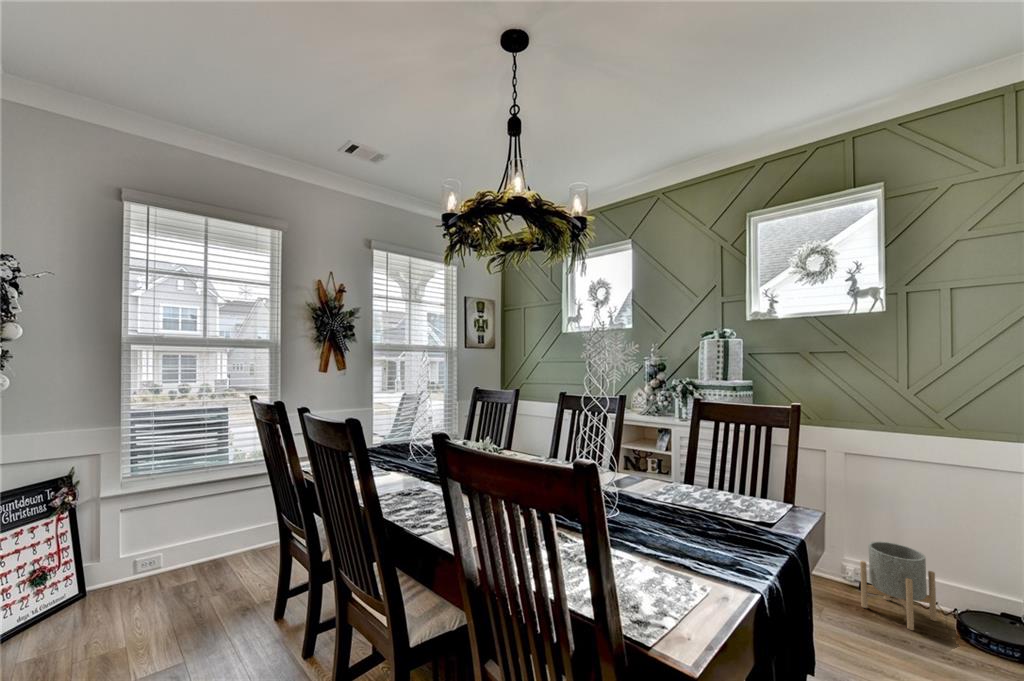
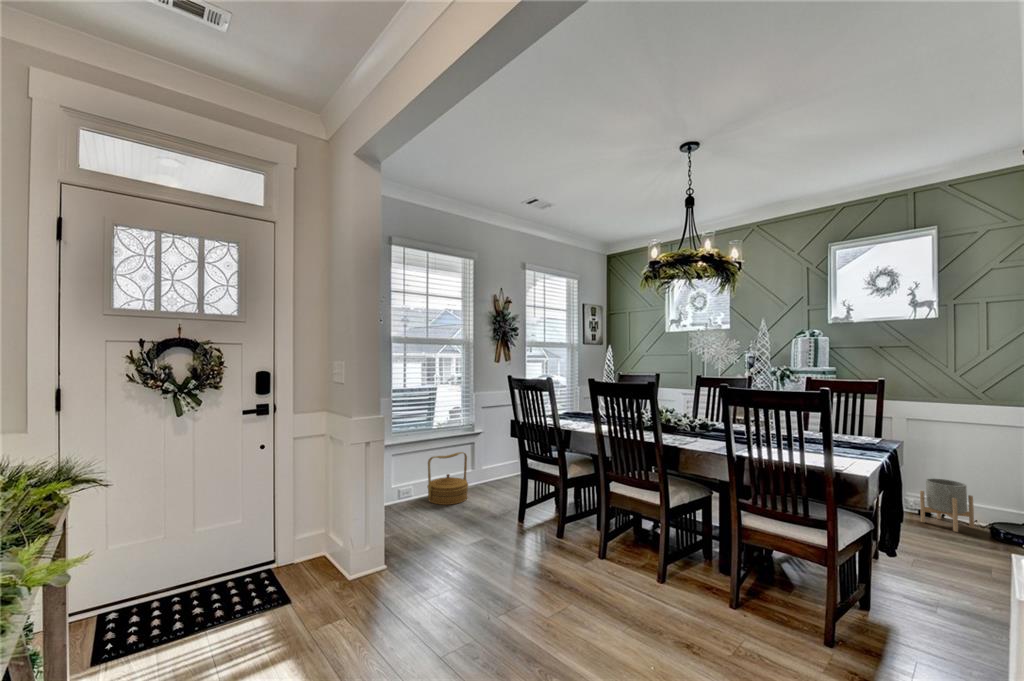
woven basket: none [171,498,249,581] -> present [427,452,468,505]

